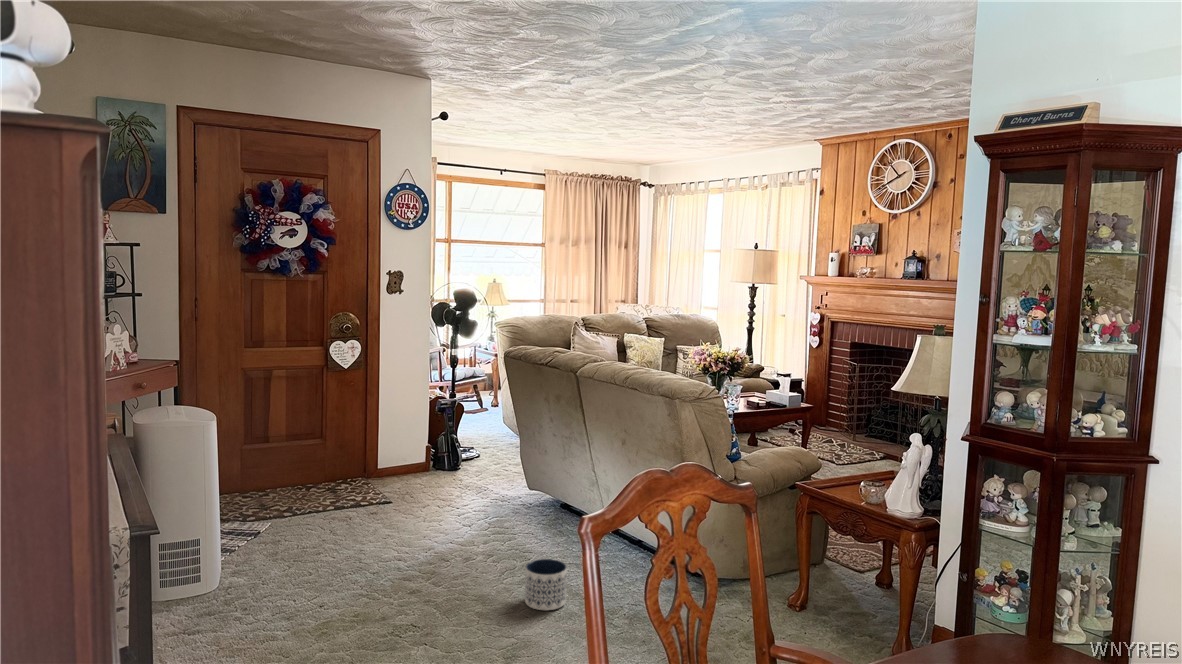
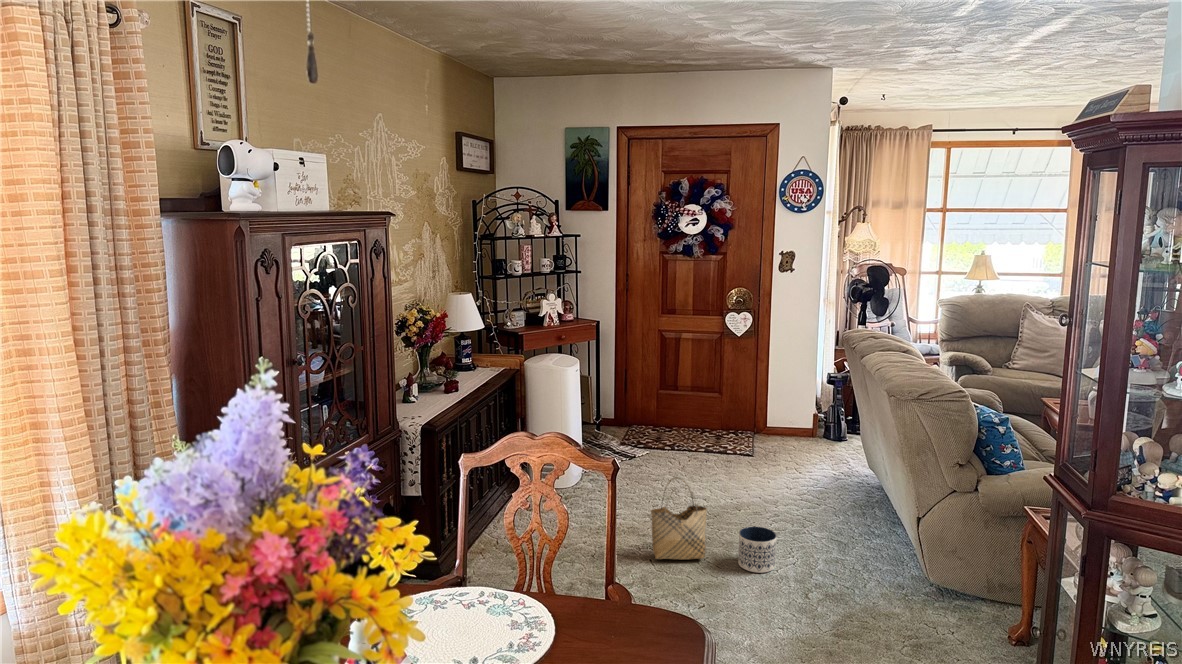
woven basket: none [436,526,495,633] -> present [651,478,707,559]

